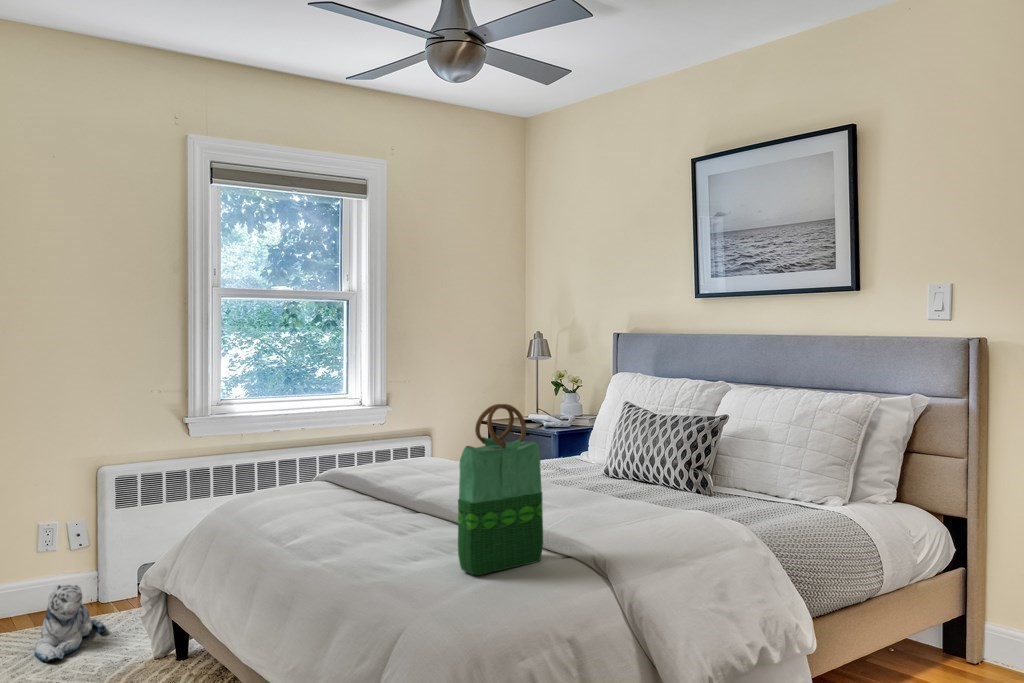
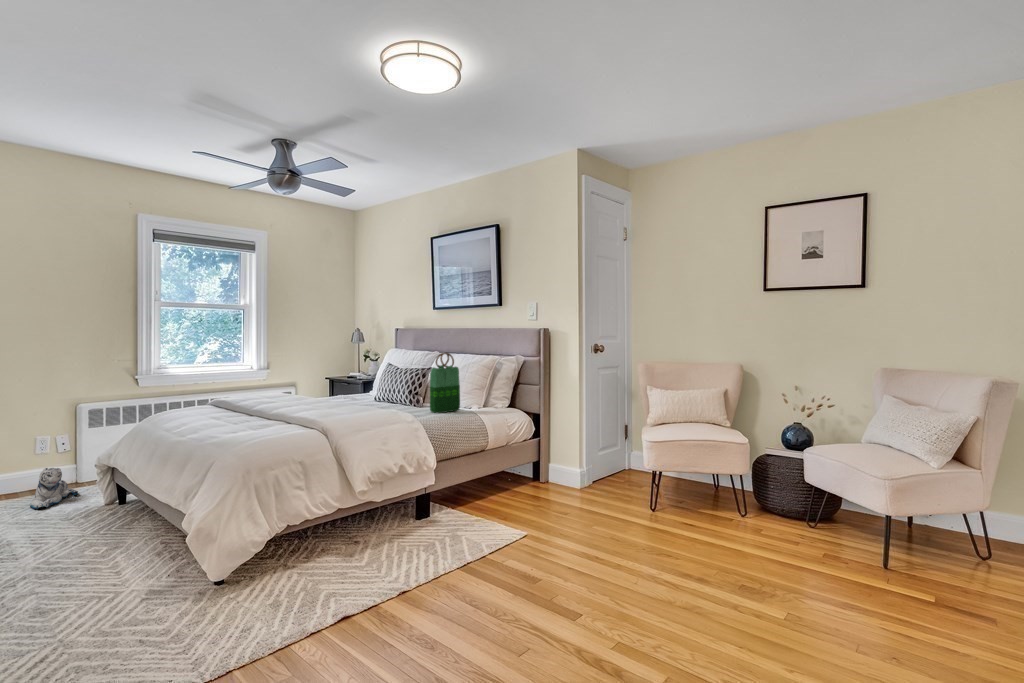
tote bag: present [458,404,543,575] -> present [430,352,460,413]

